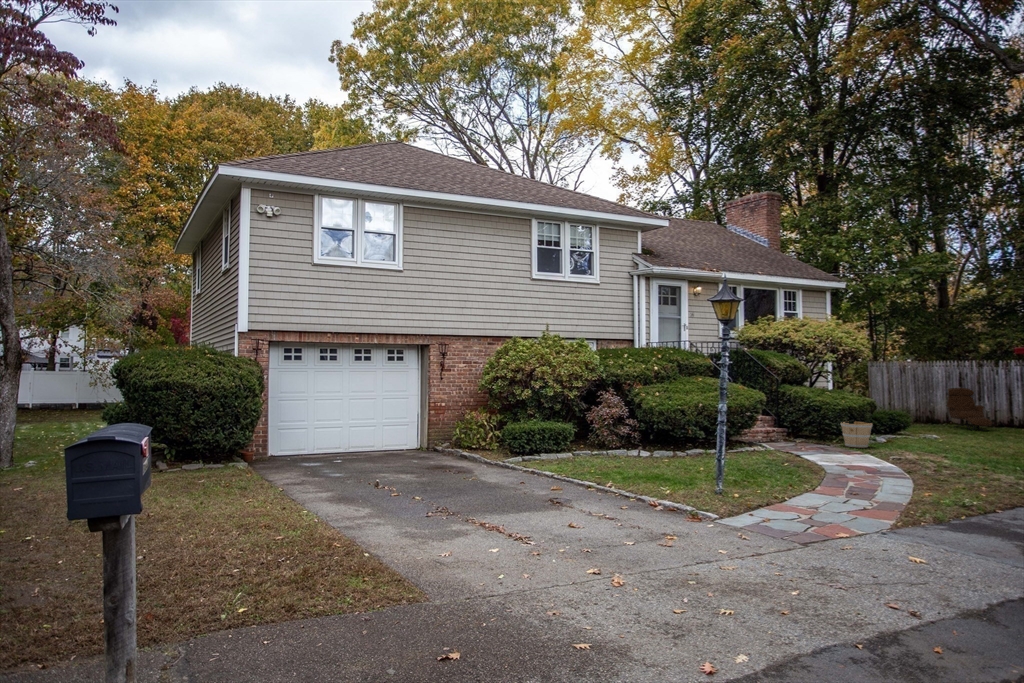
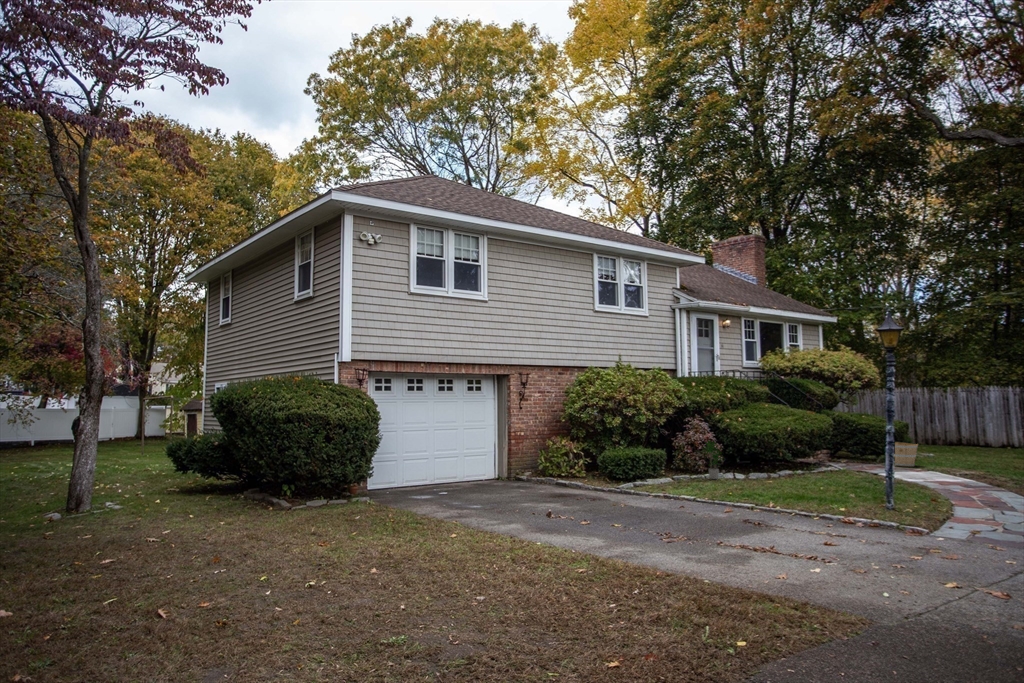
lounge chair: present [946,388,992,430] -> none [939,411,985,450]
potted plant: none [605,414,632,455] -> present [706,441,720,479]

